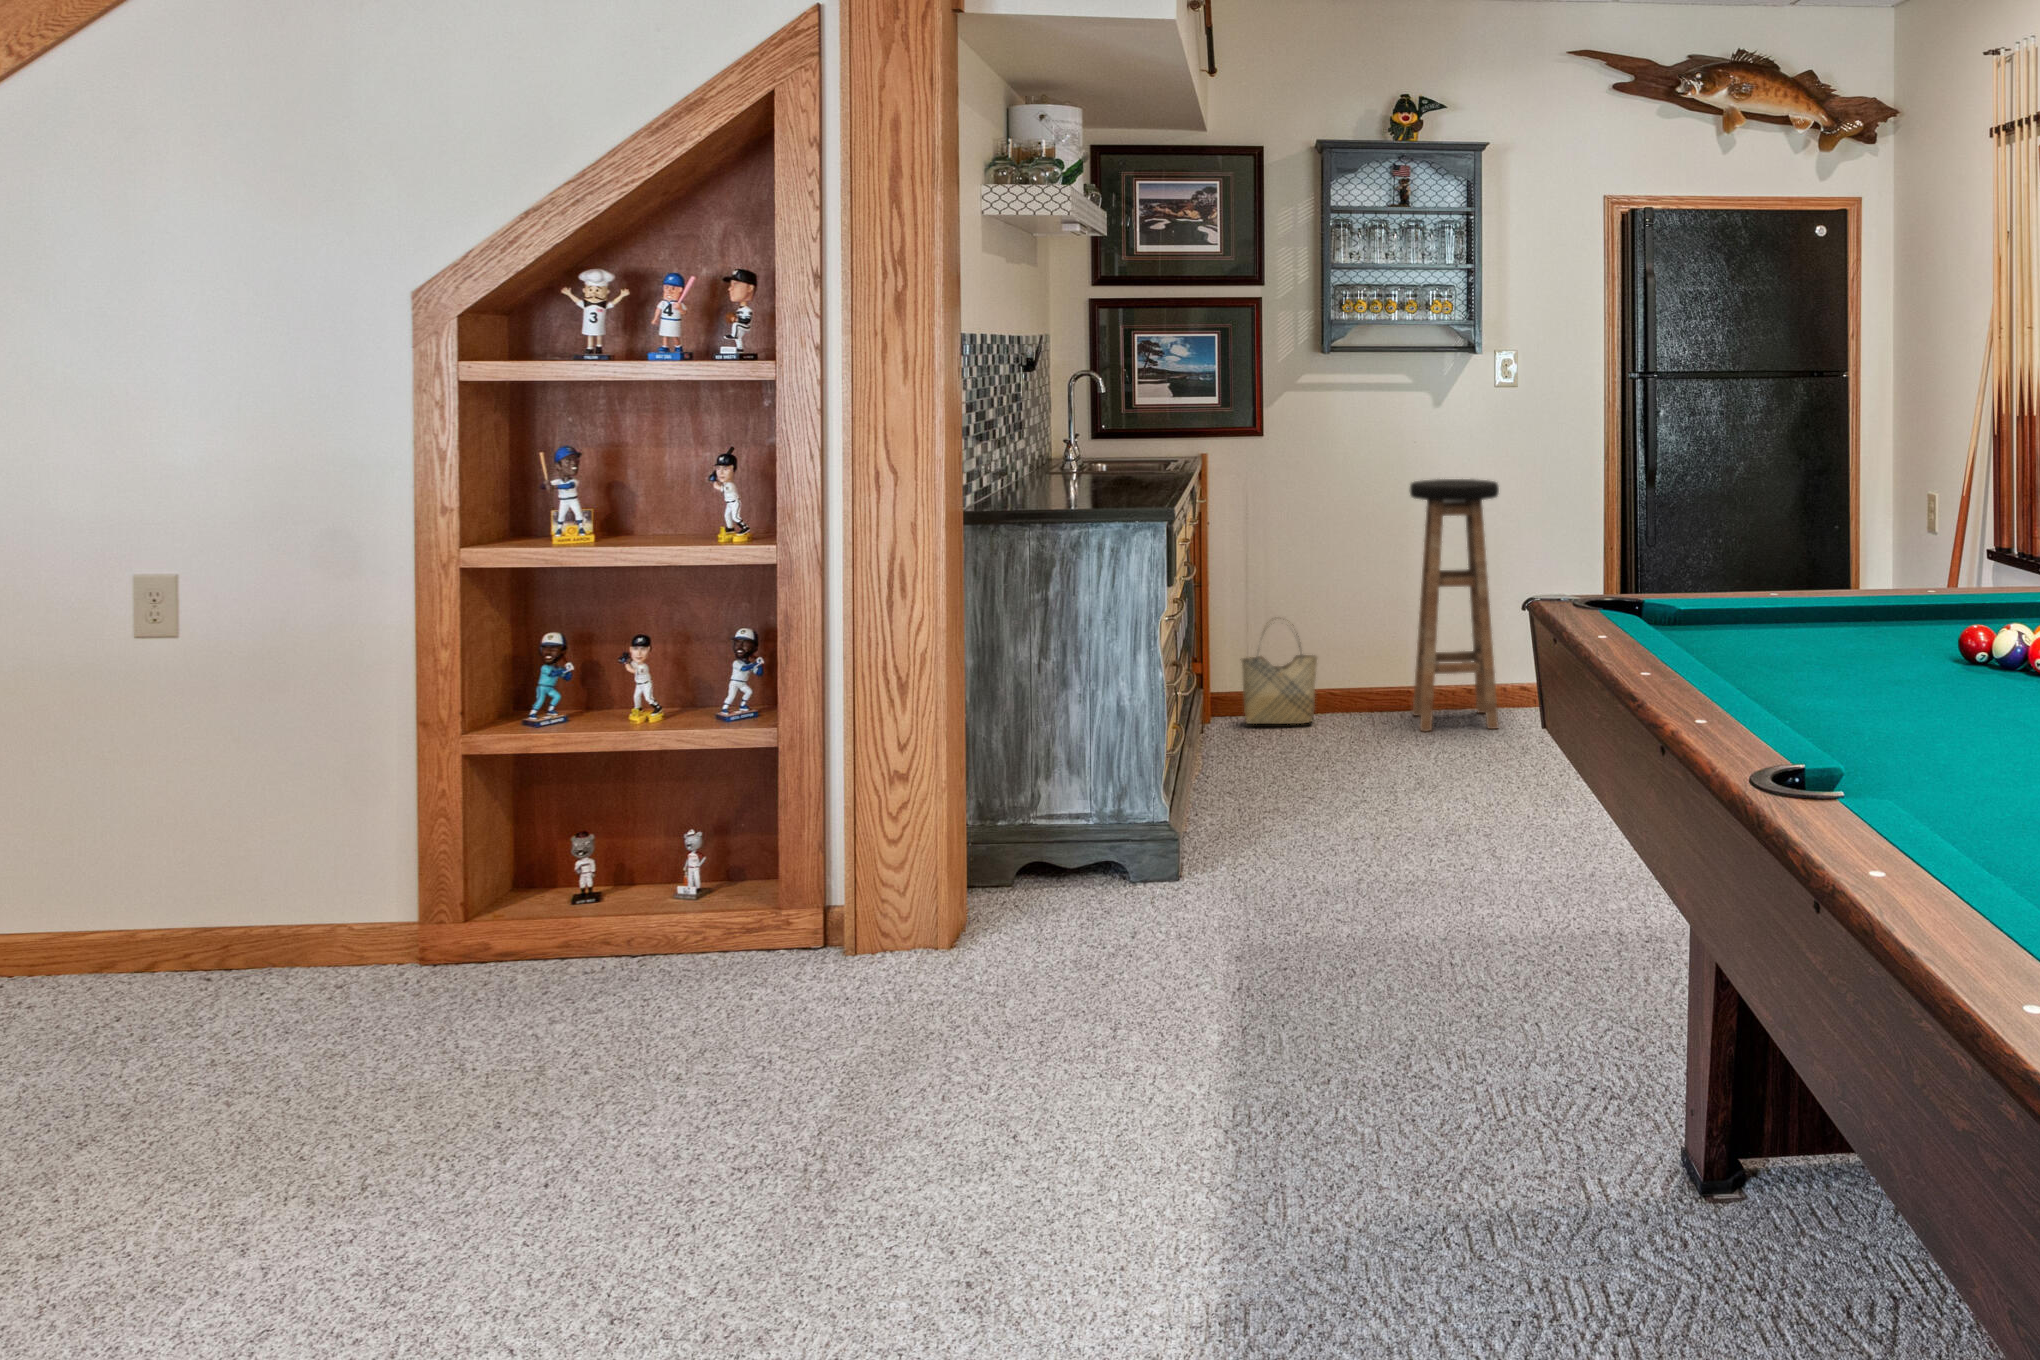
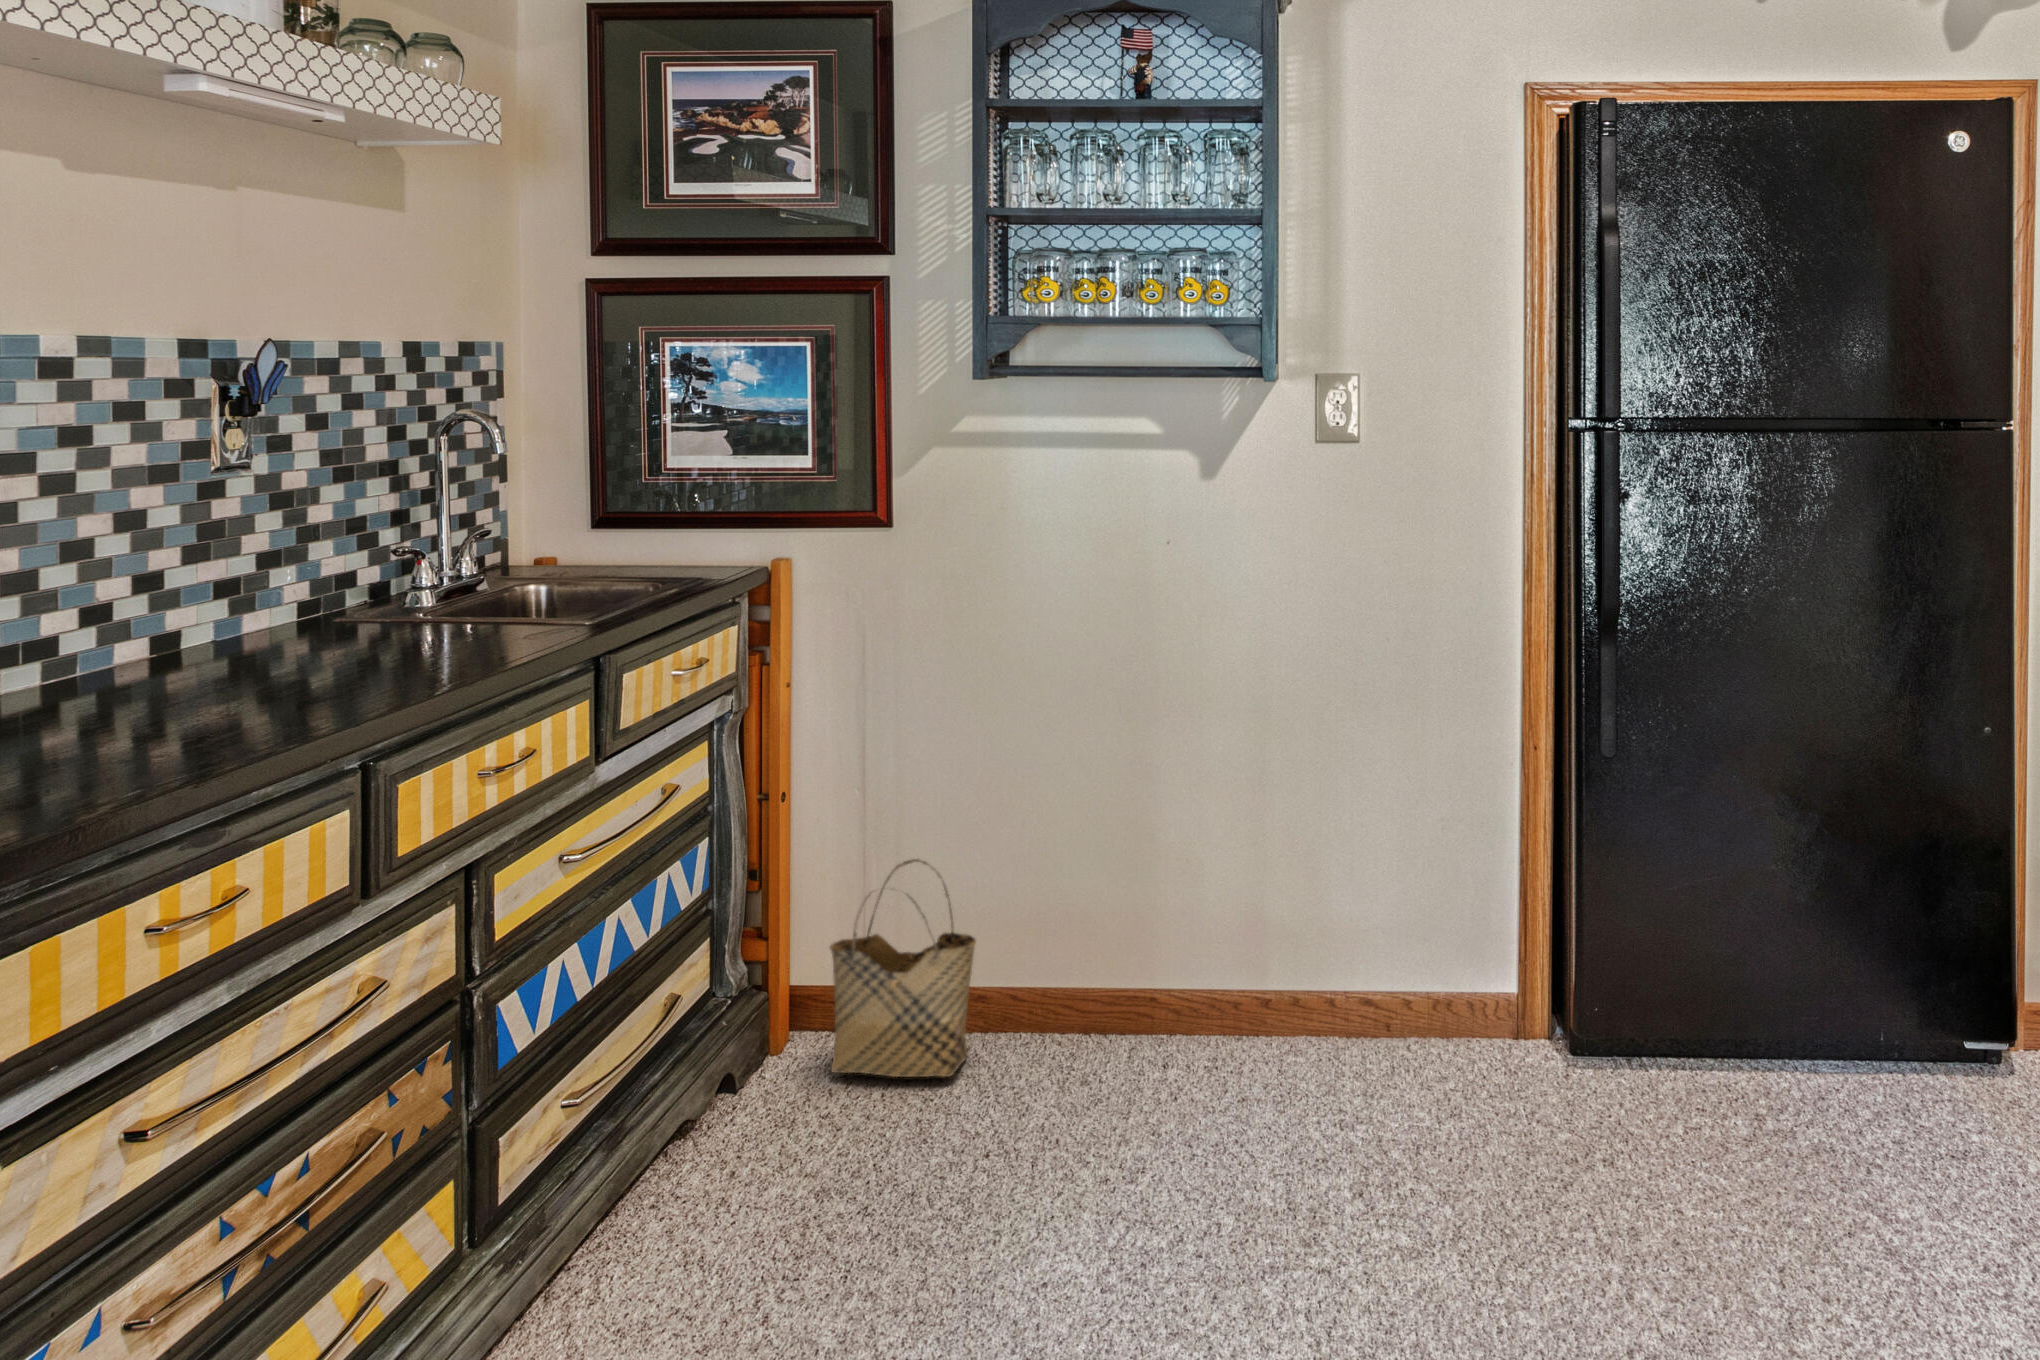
bar stool: present [1410,479,1499,731] -> none [1138,612,1310,1131]

